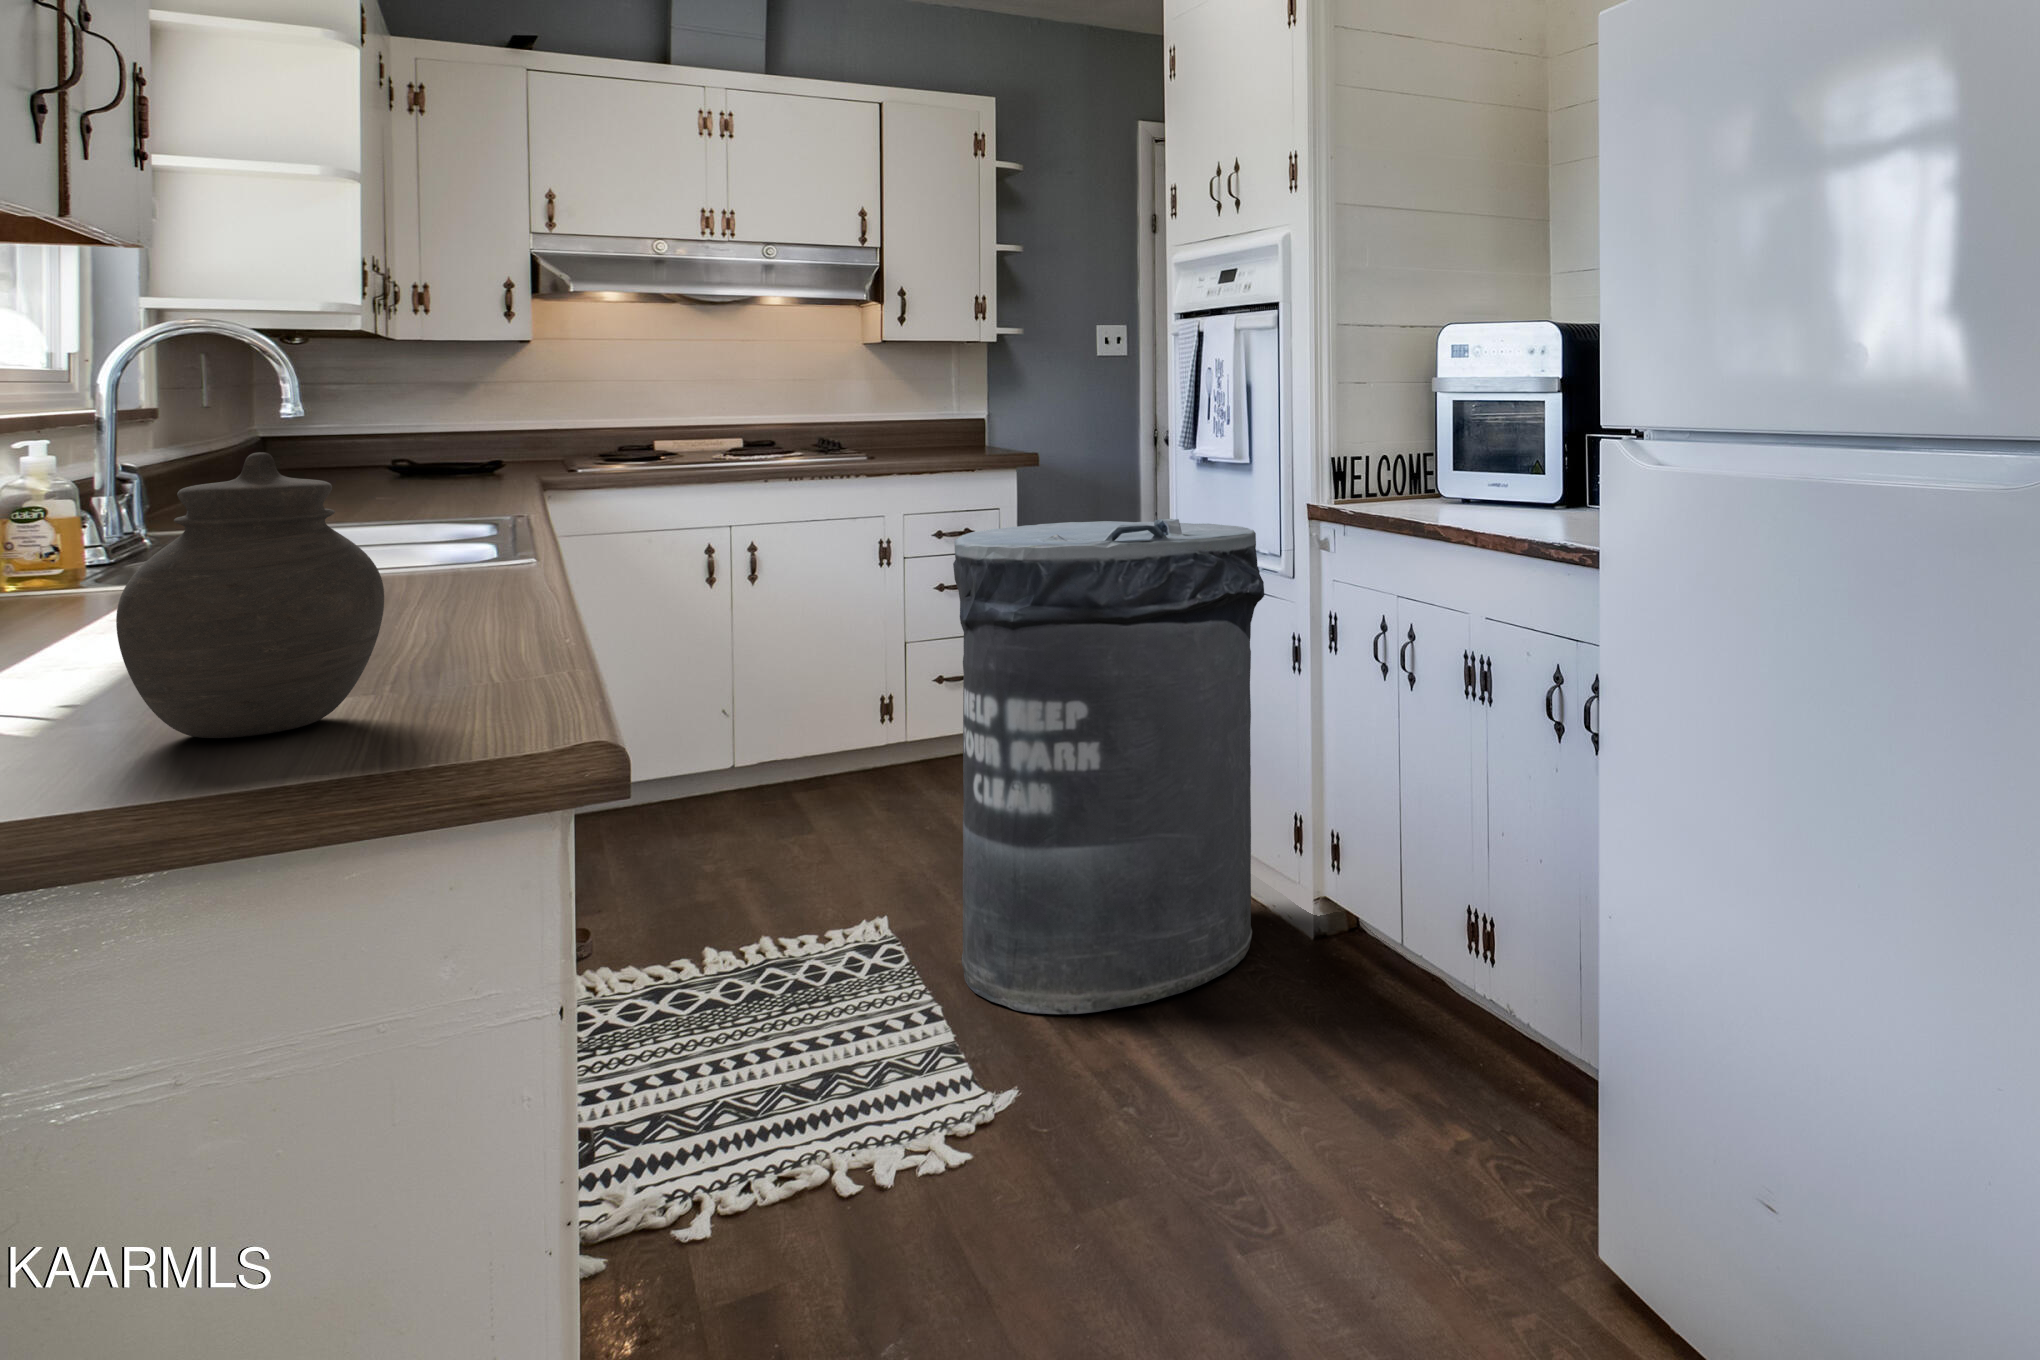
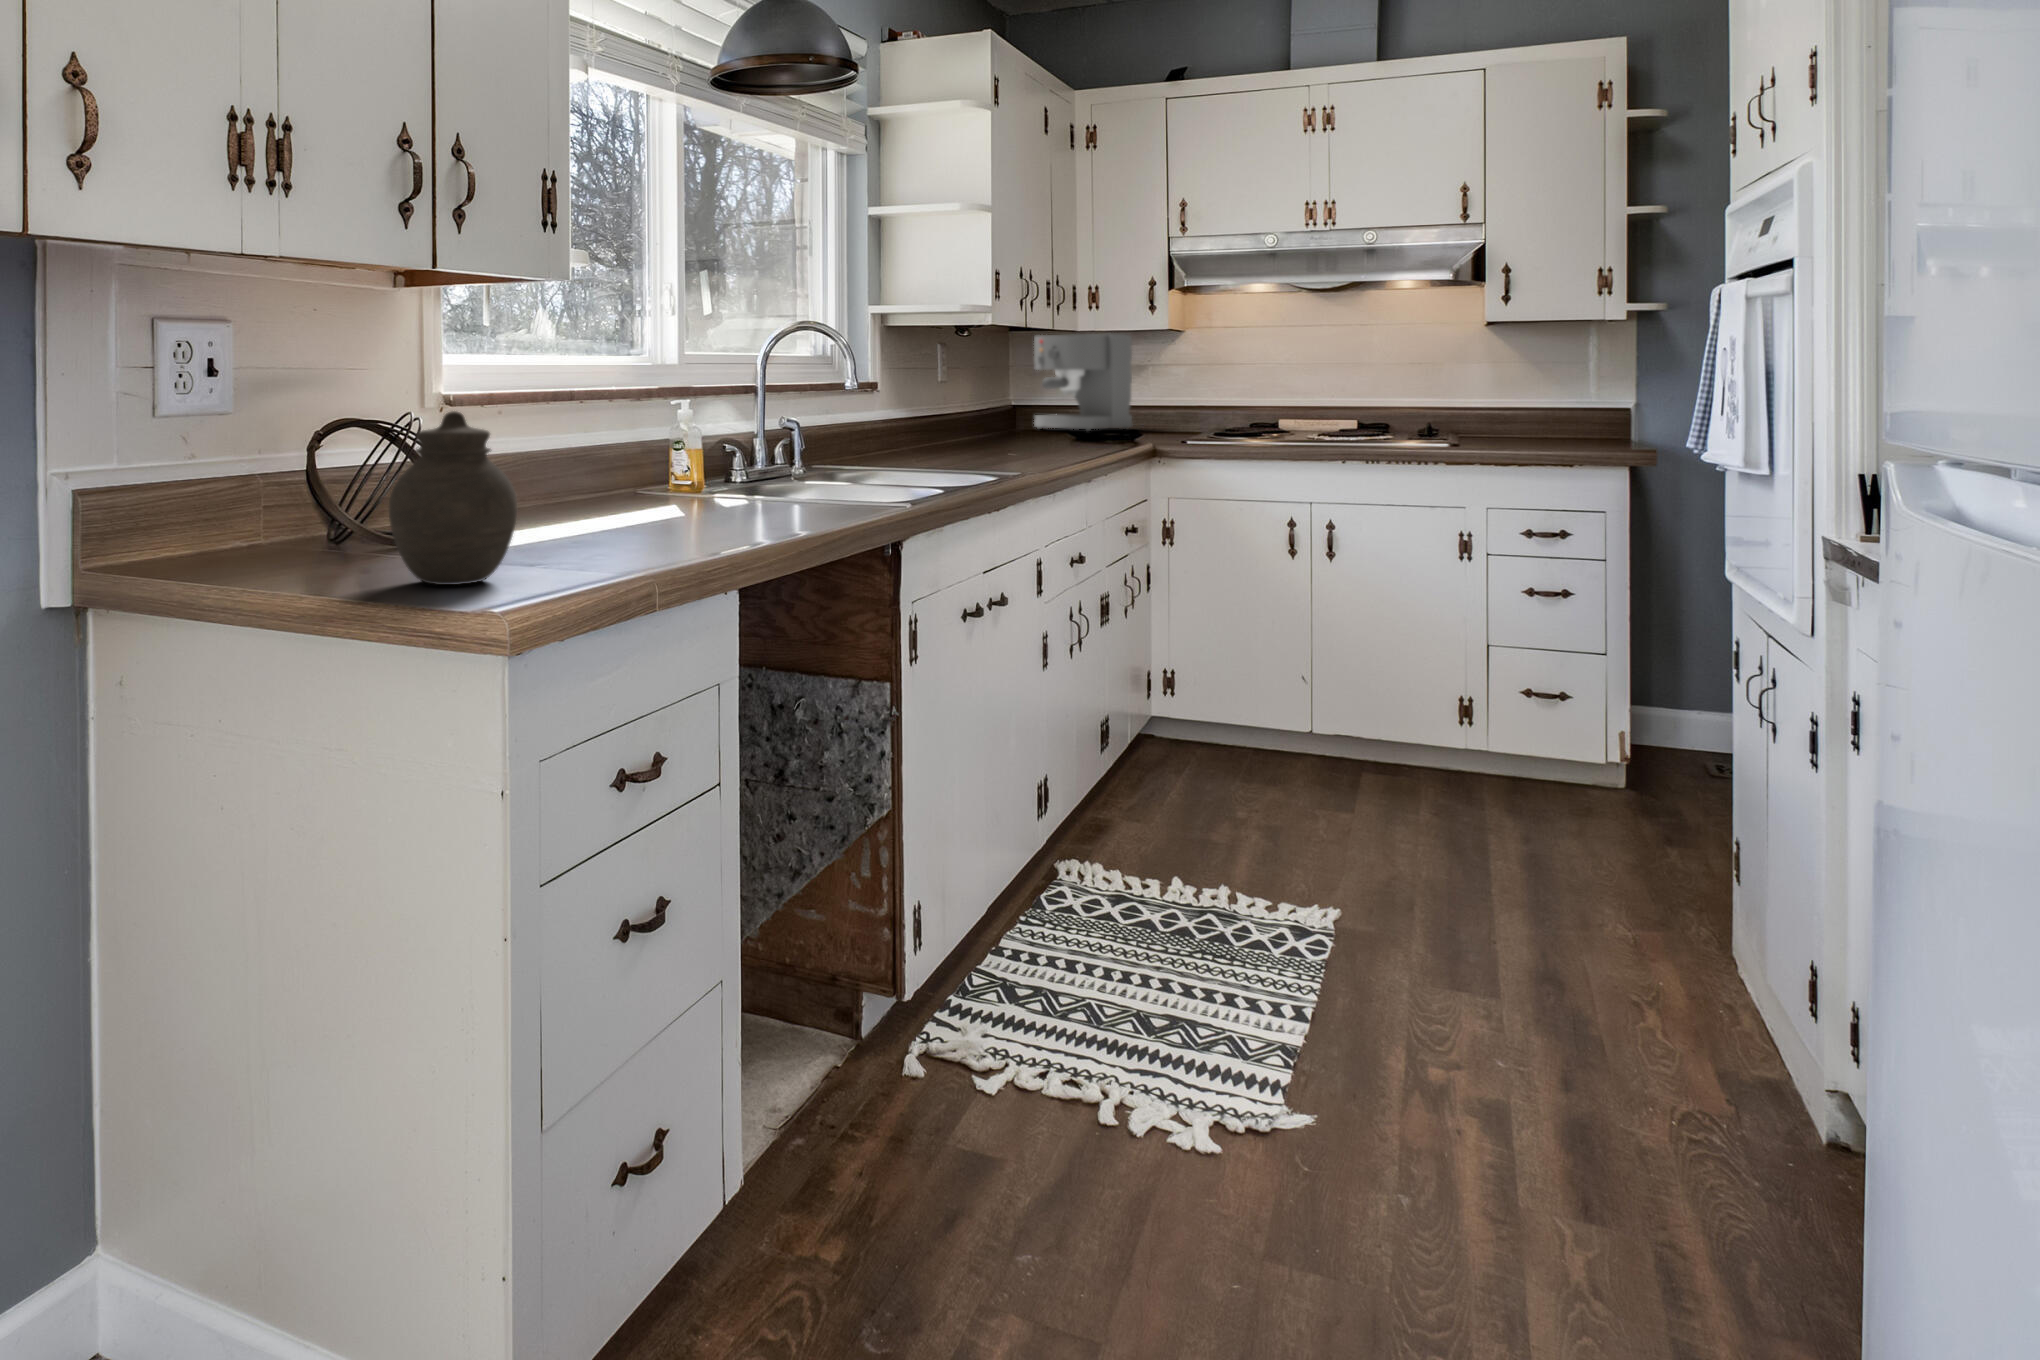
coffee maker: none [306,343,454,467] -> present [1034,333,1132,431]
trash can: present [953,519,1264,1014] -> none [1352,527,1757,1114]

